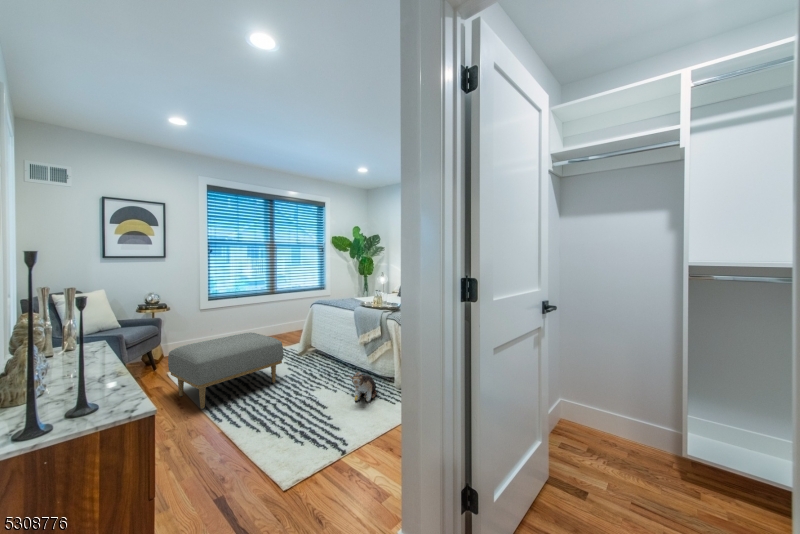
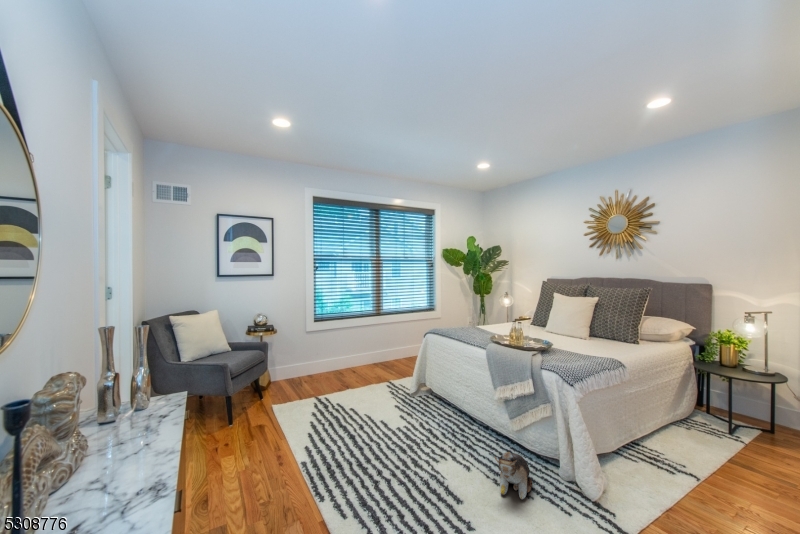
ottoman: present [168,333,283,409] -> none [269,368,397,471]

